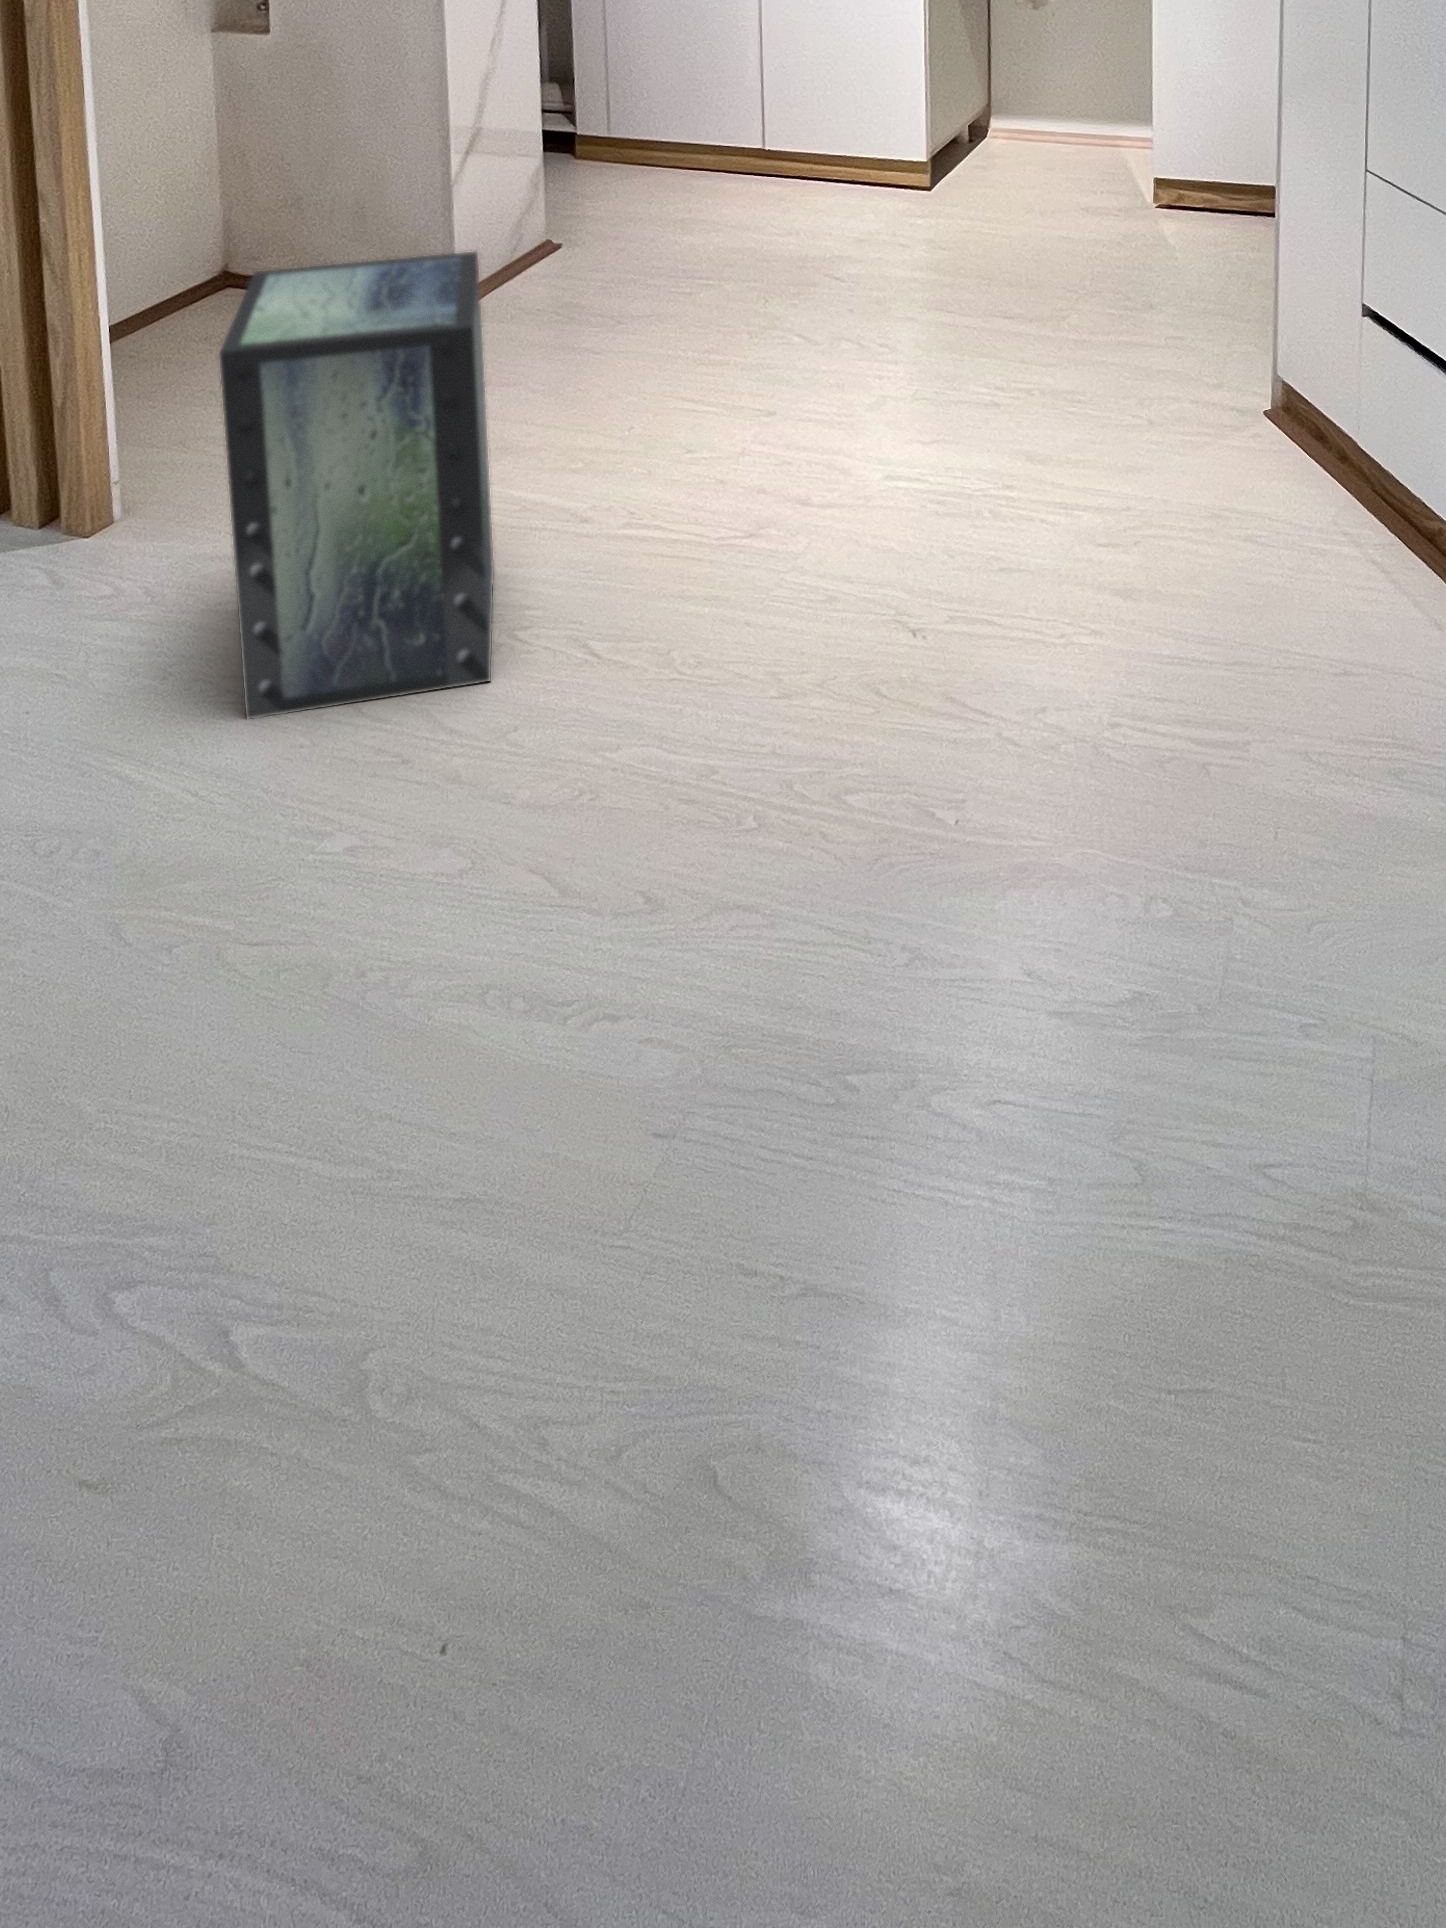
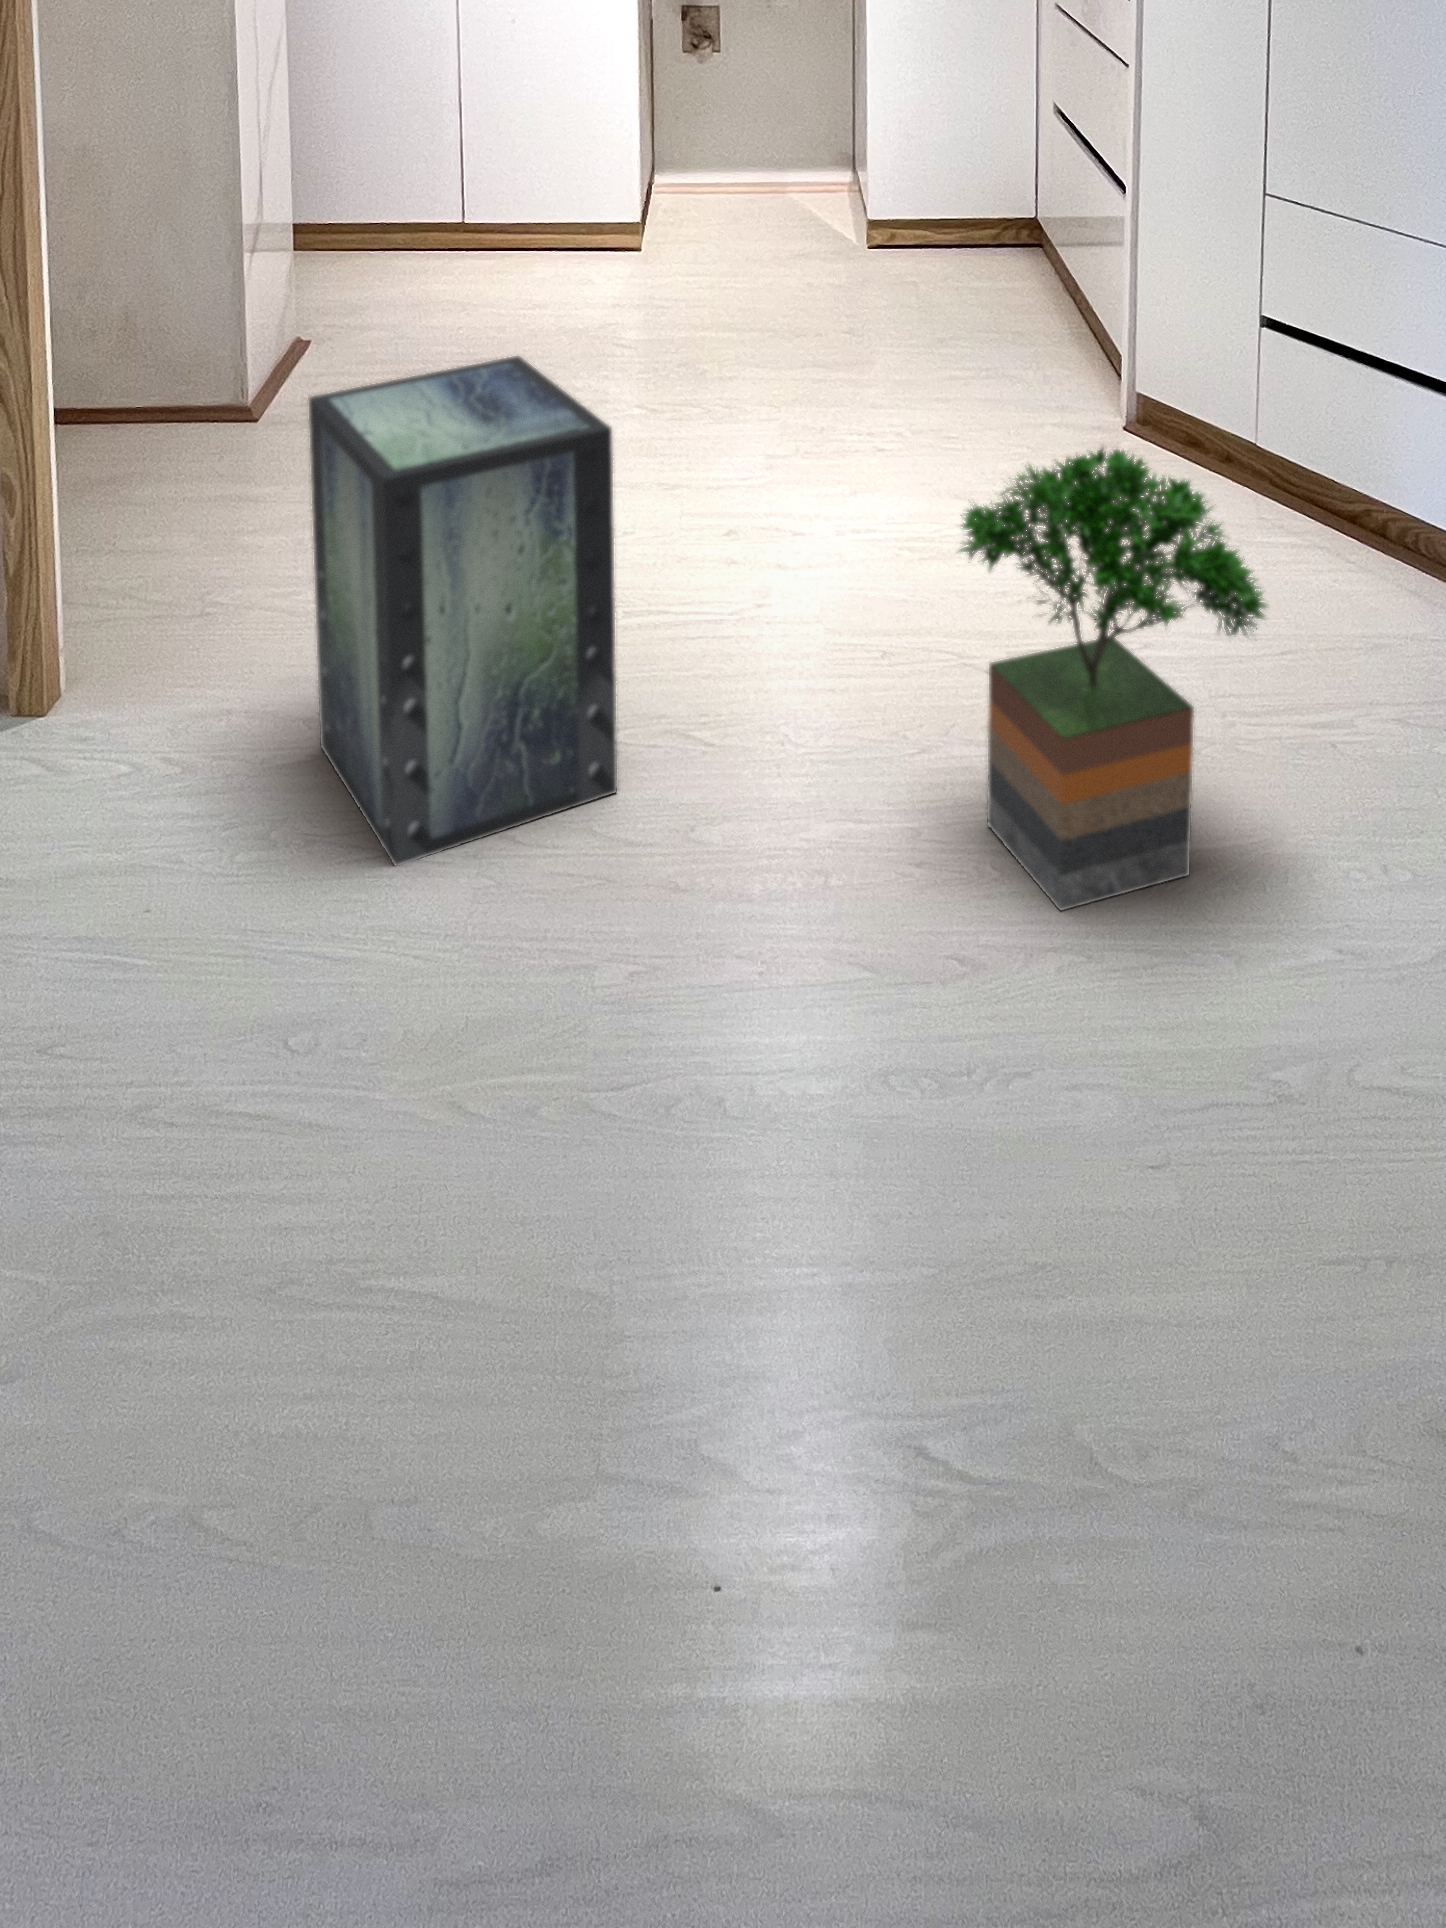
potted tree: none [736,391,1034,869] -> present [960,448,1266,910]

